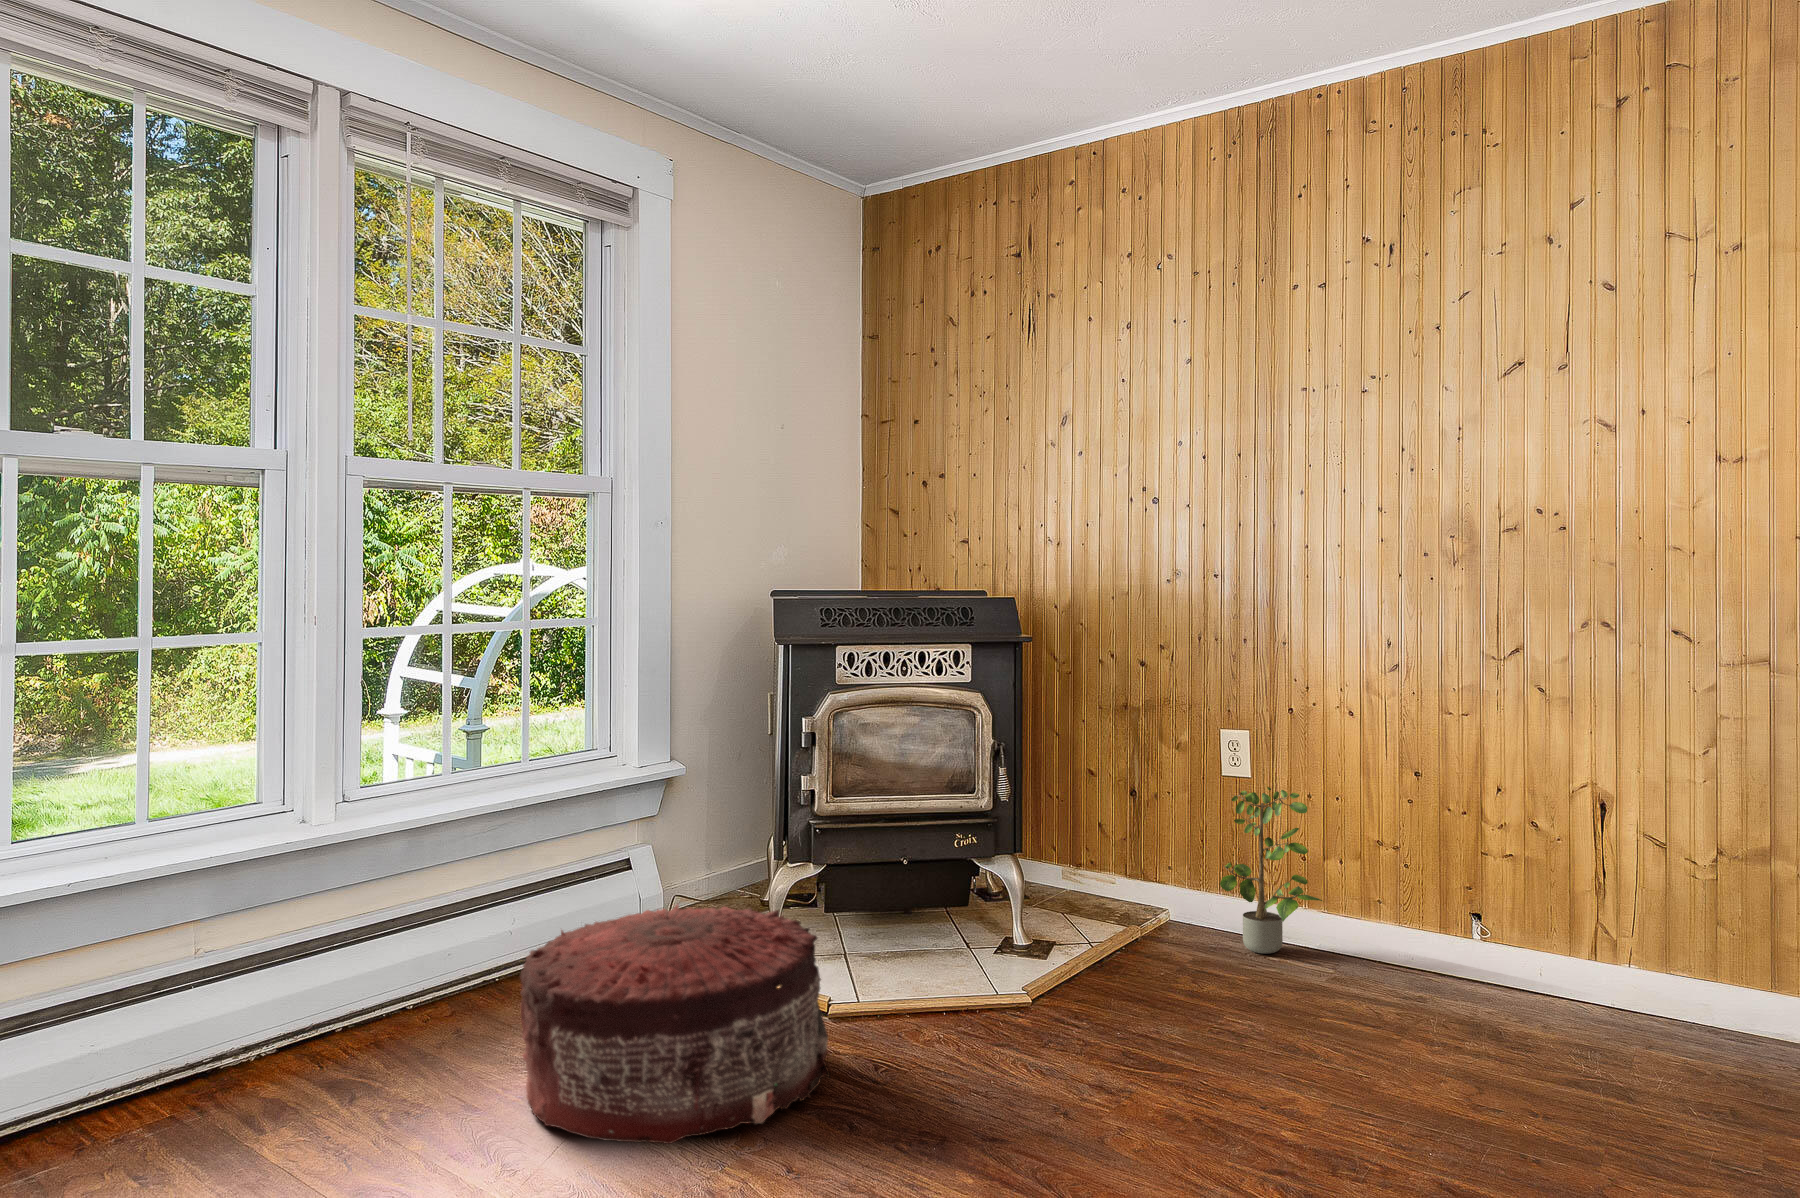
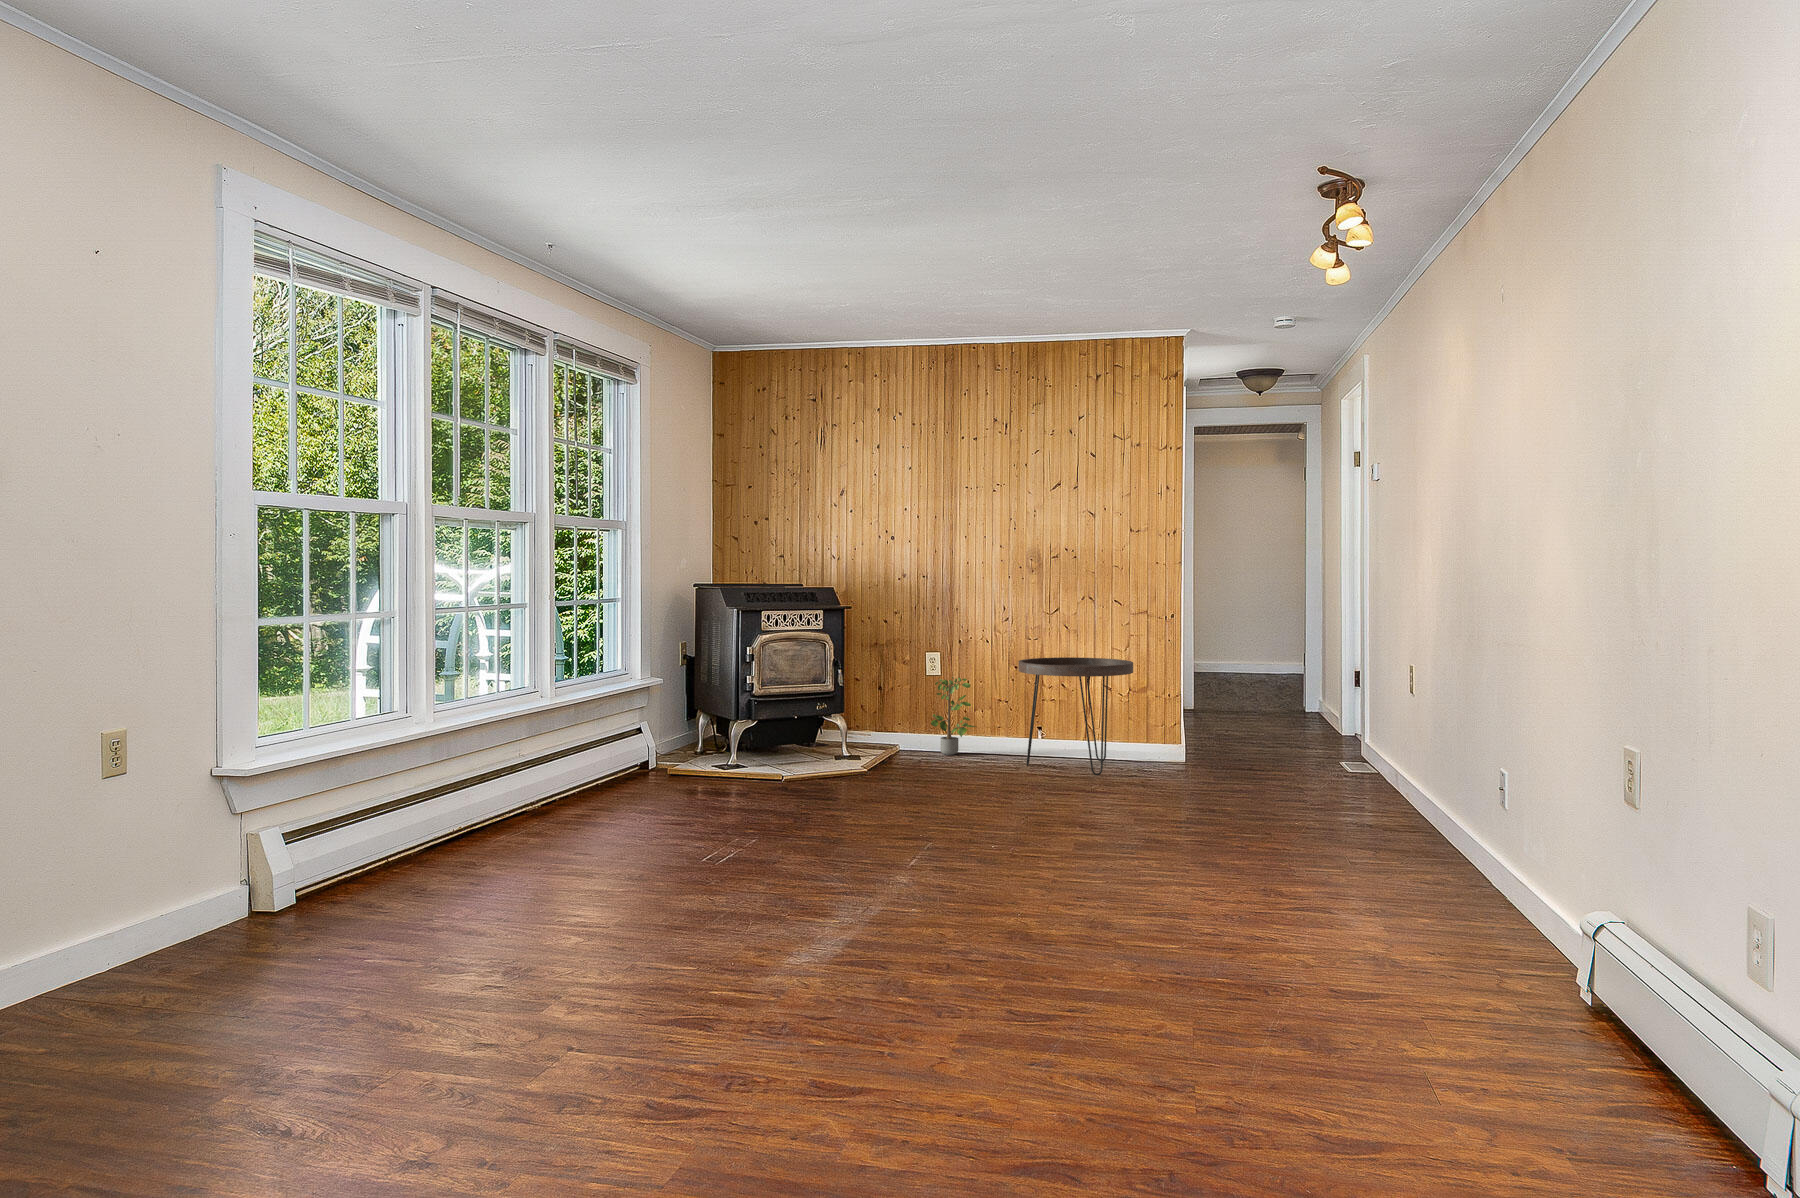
side table: none [1408,760,1737,1095] -> present [1019,657,1133,775]
pouf: present [520,905,830,1144] -> none [678,730,812,812]

